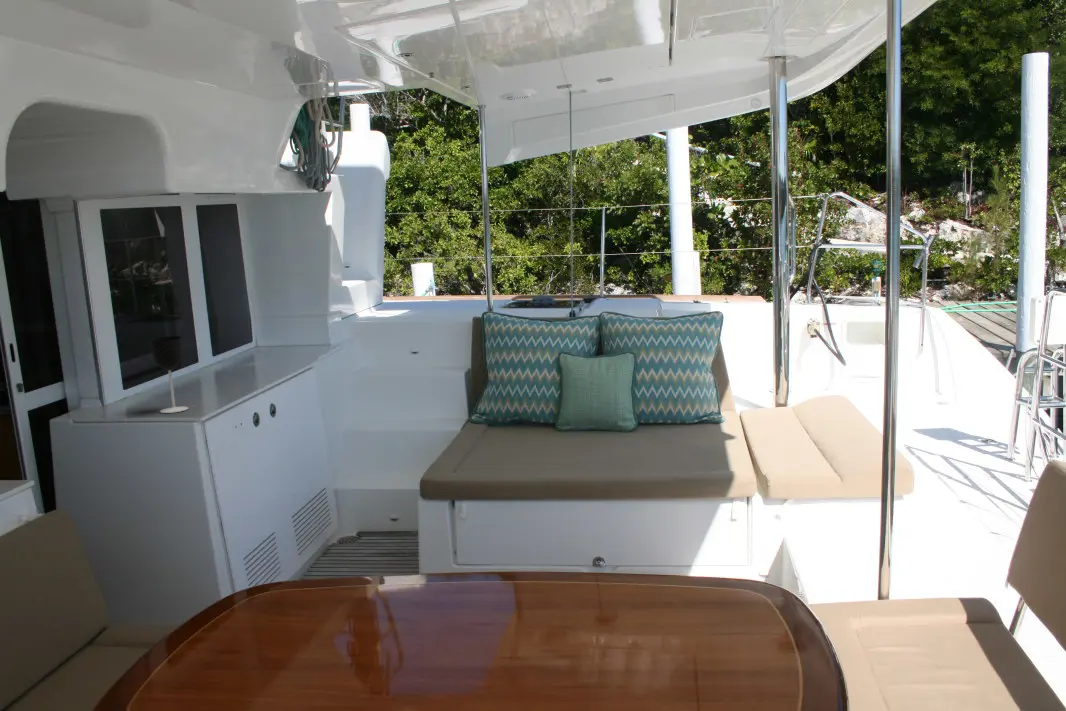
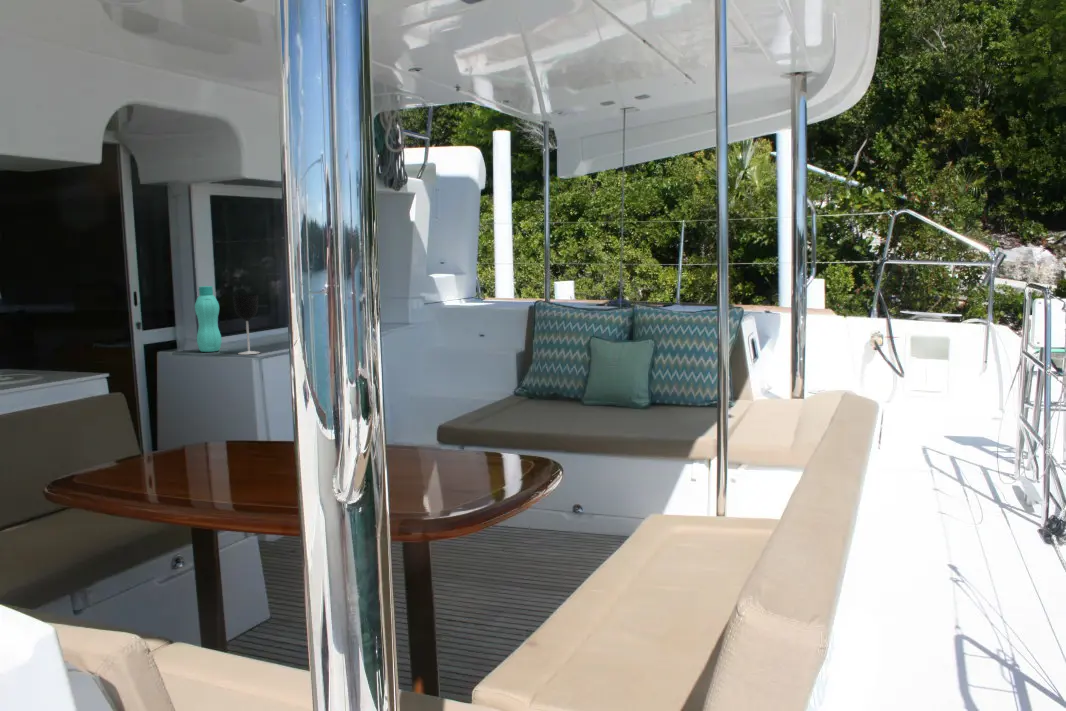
bottle: none [92,328,131,411] -> present [195,286,222,352]

